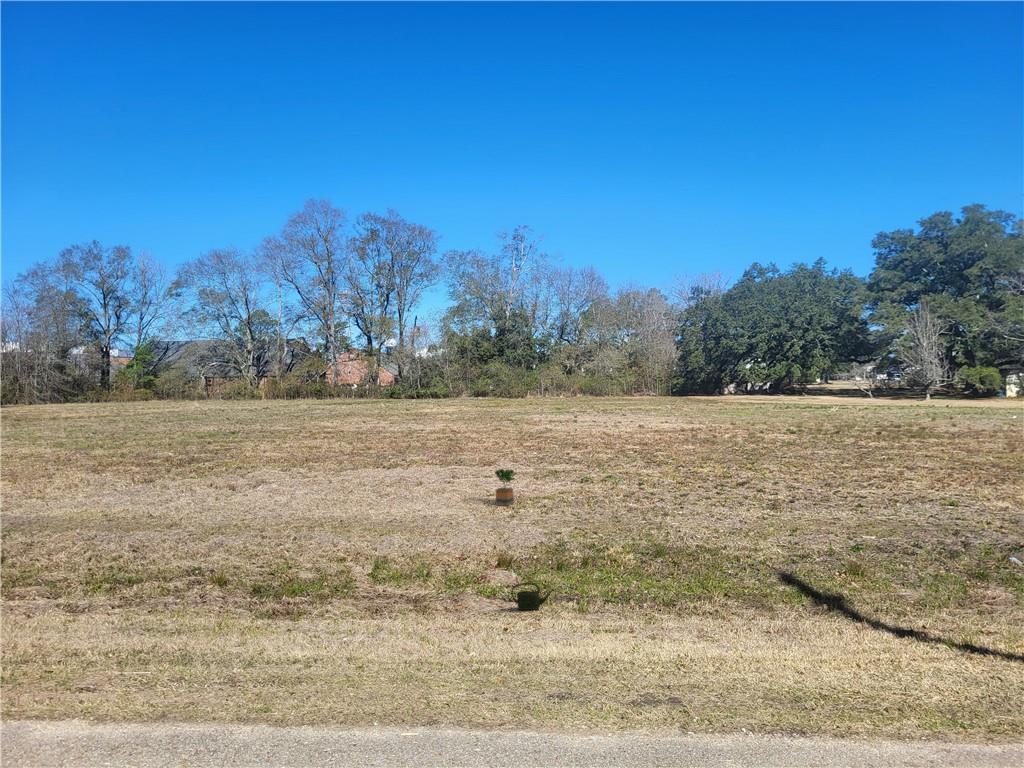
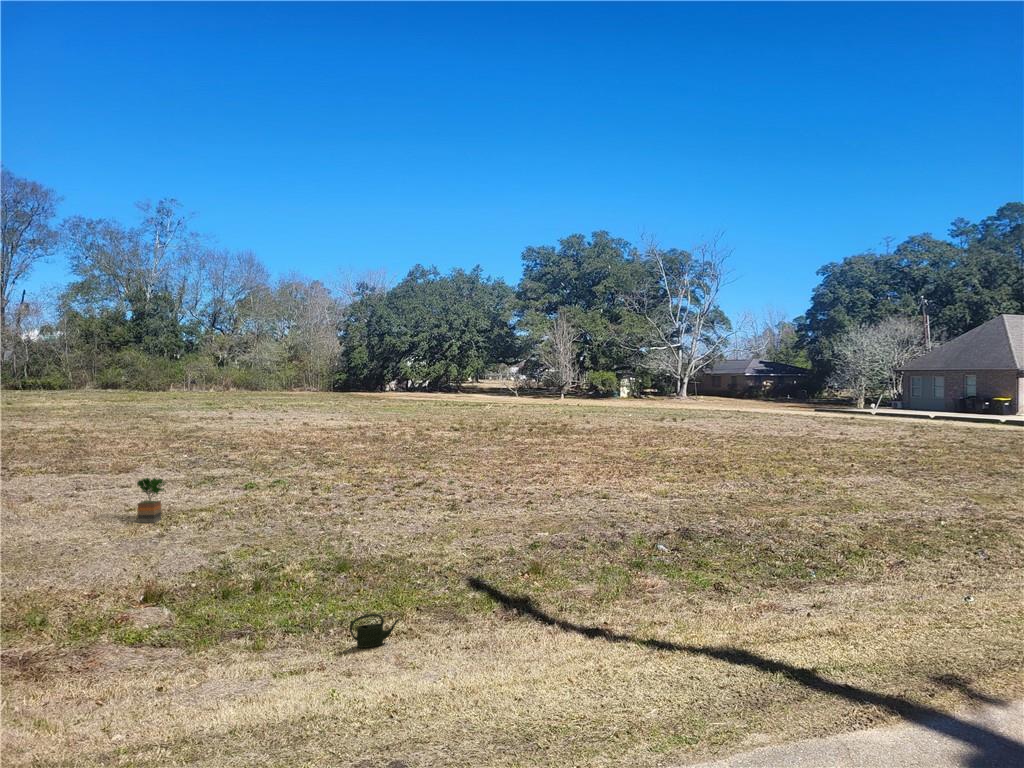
watering can: present [511,583,554,610] -> present [350,614,401,648]

